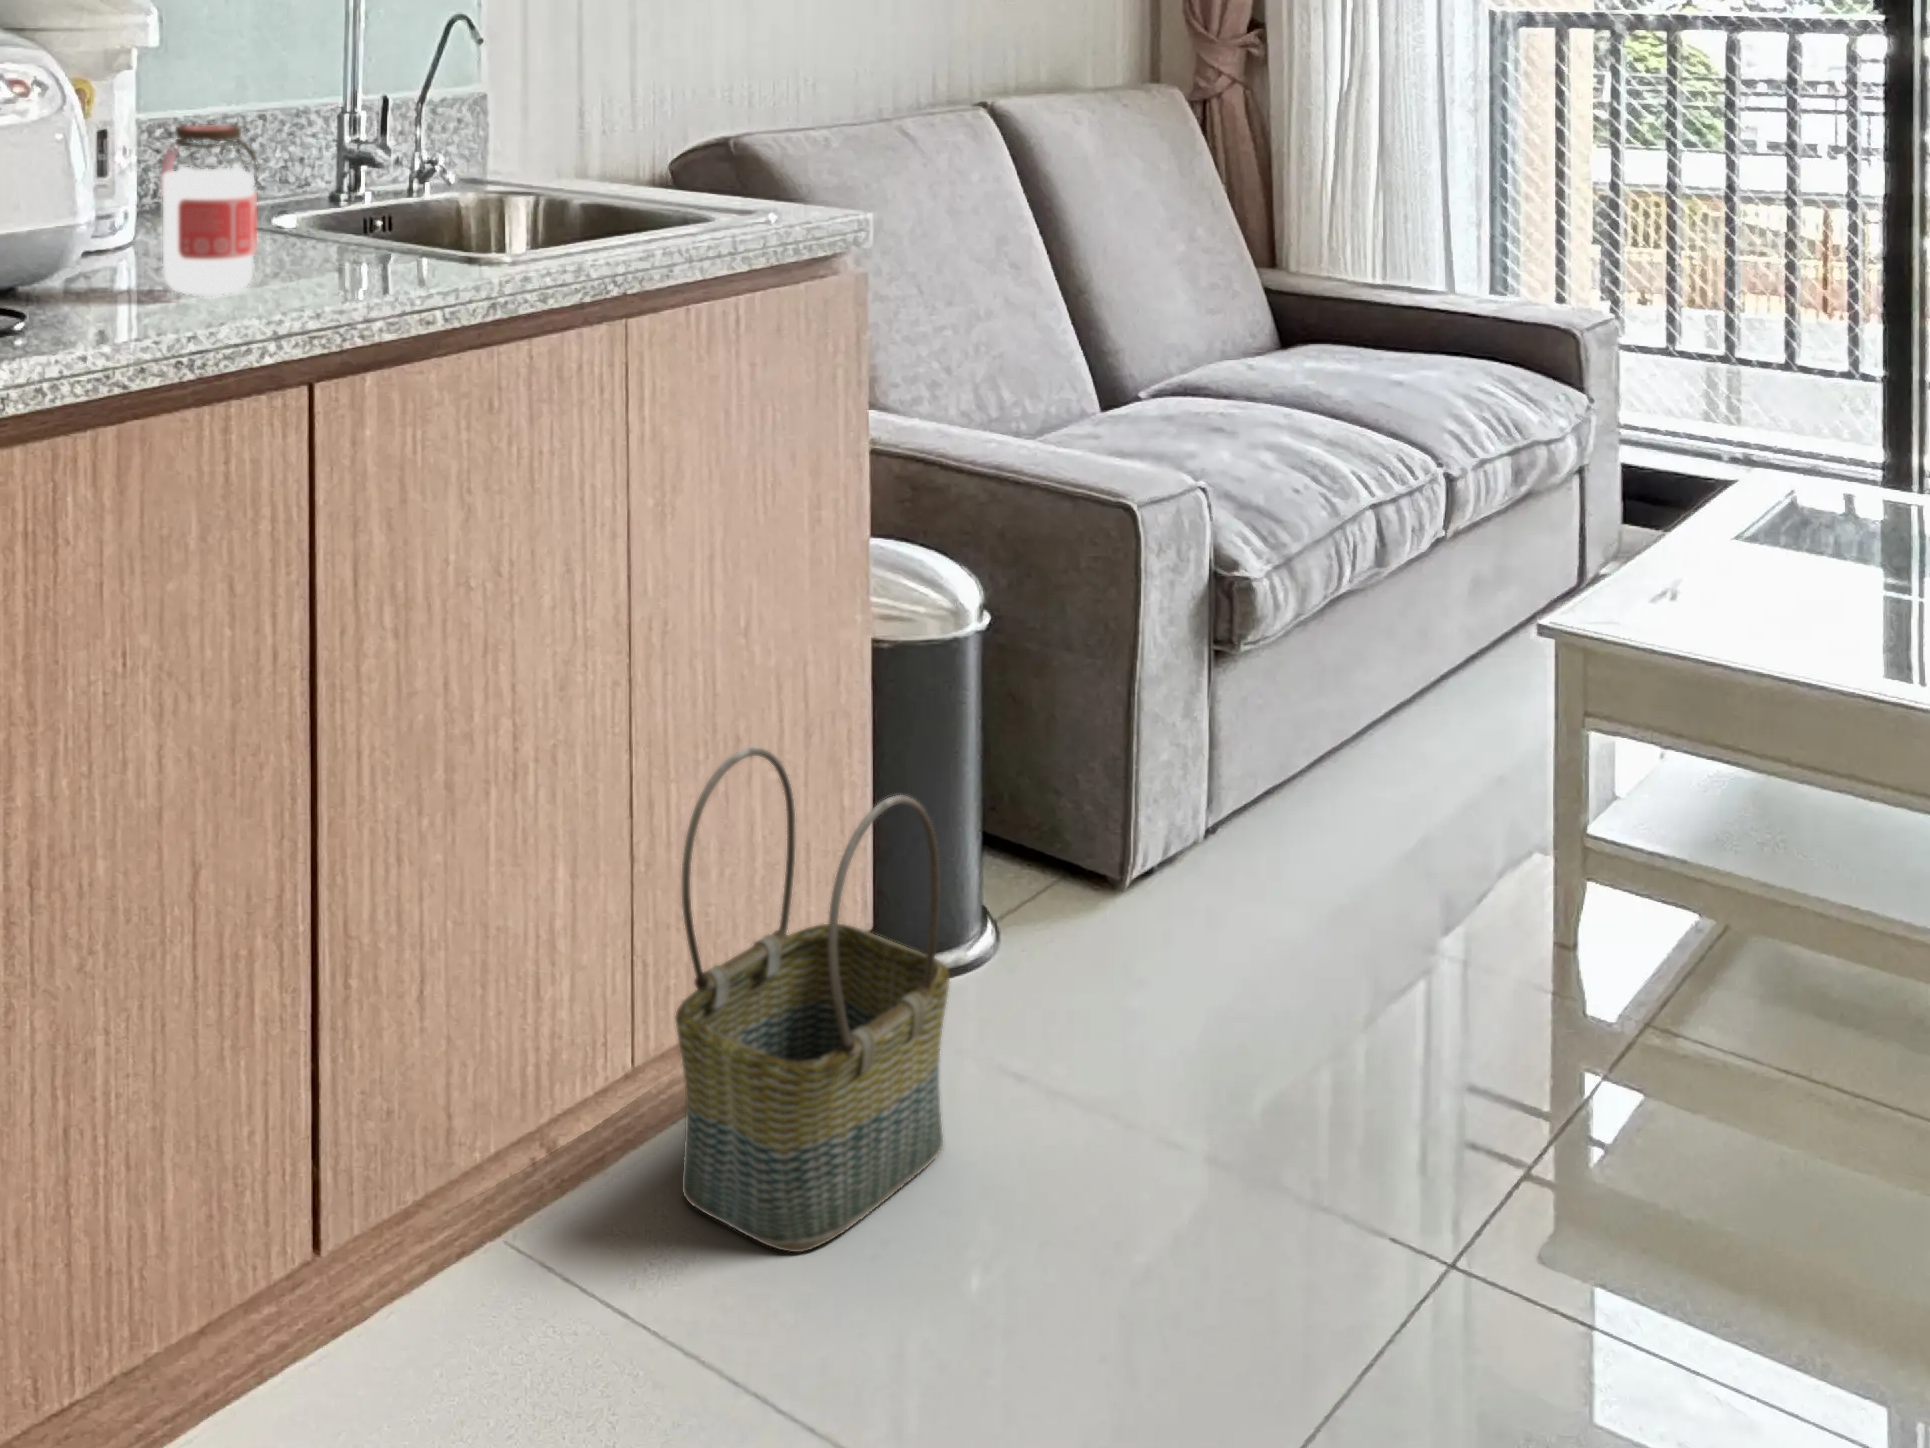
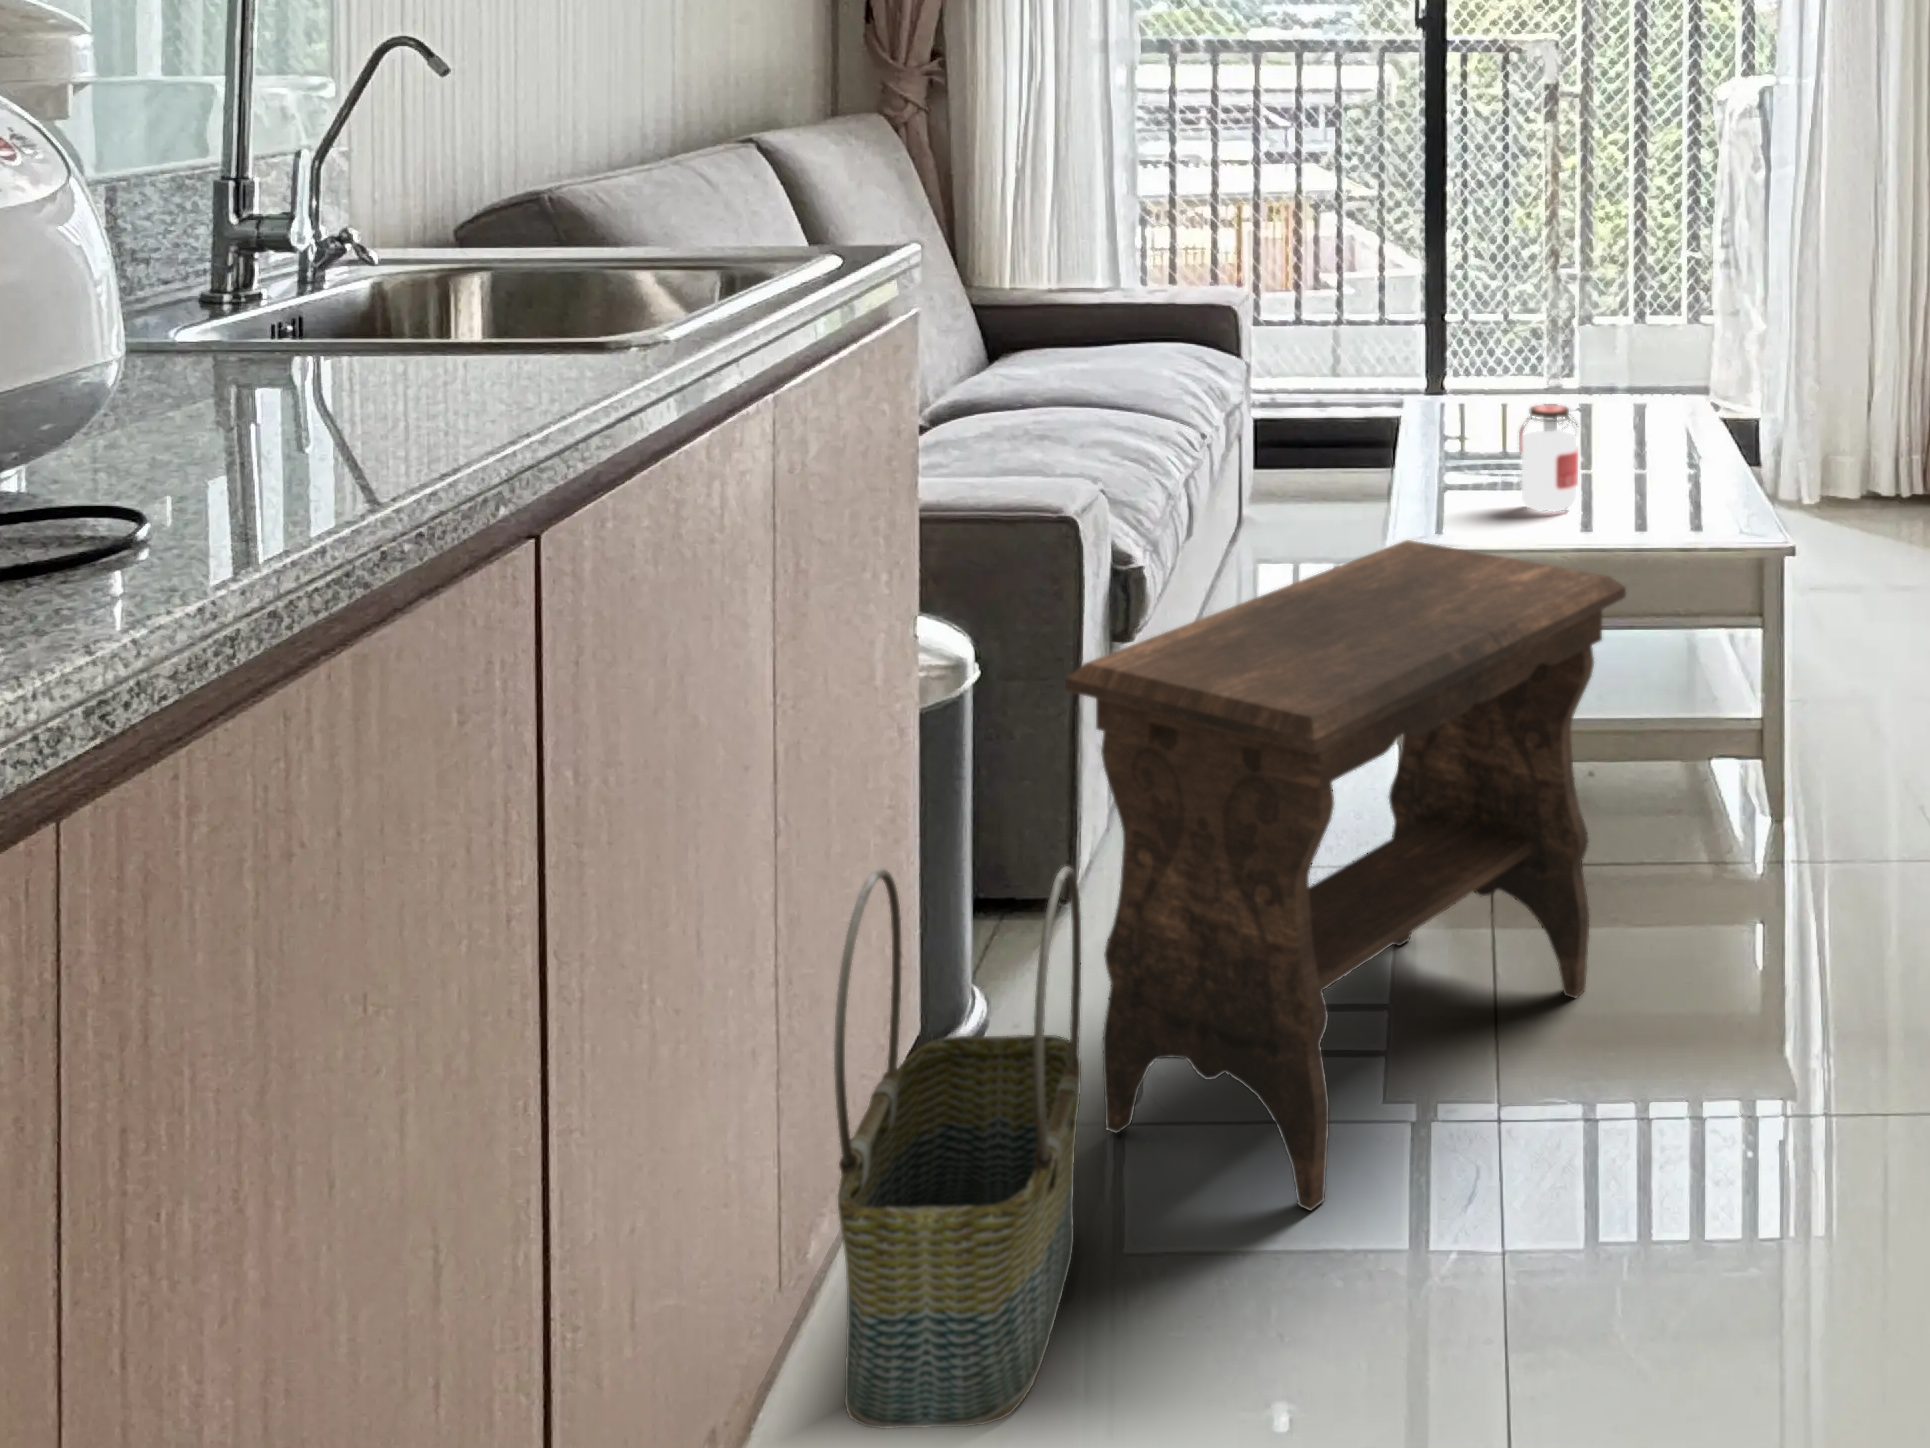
jar: present [161,125,258,296] -> present [1519,405,1578,511]
footstool: none [989,599,1727,1234] -> present [1065,540,1626,1211]

